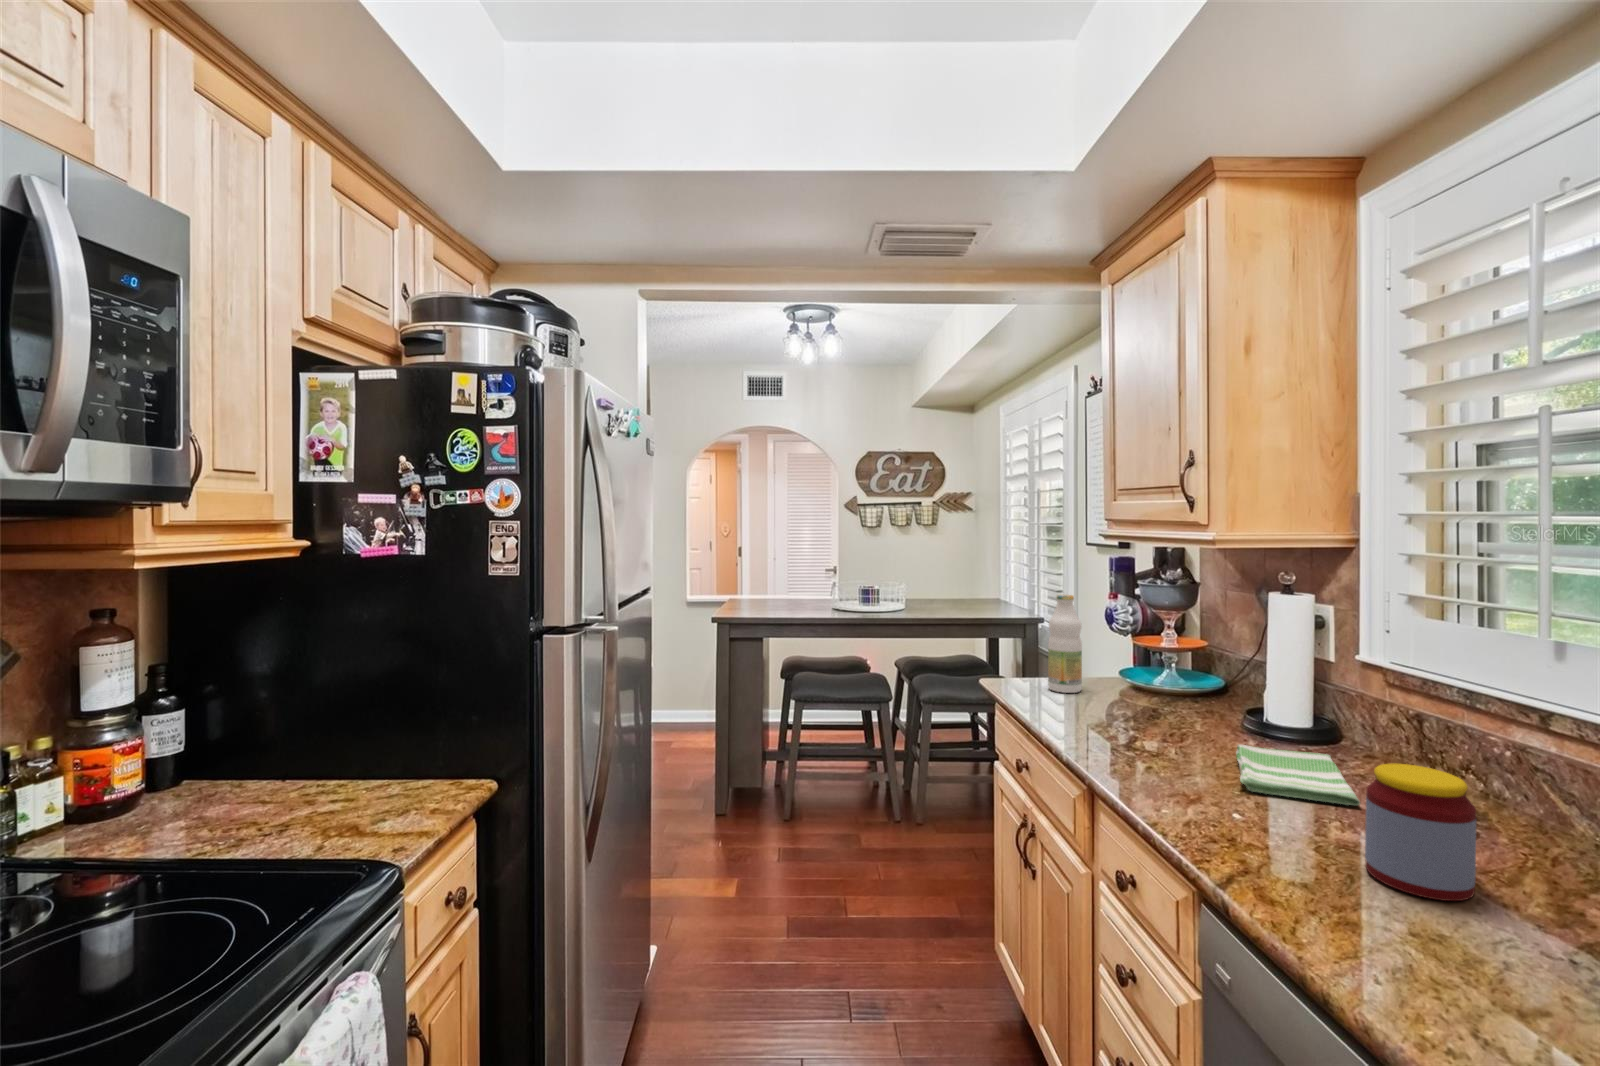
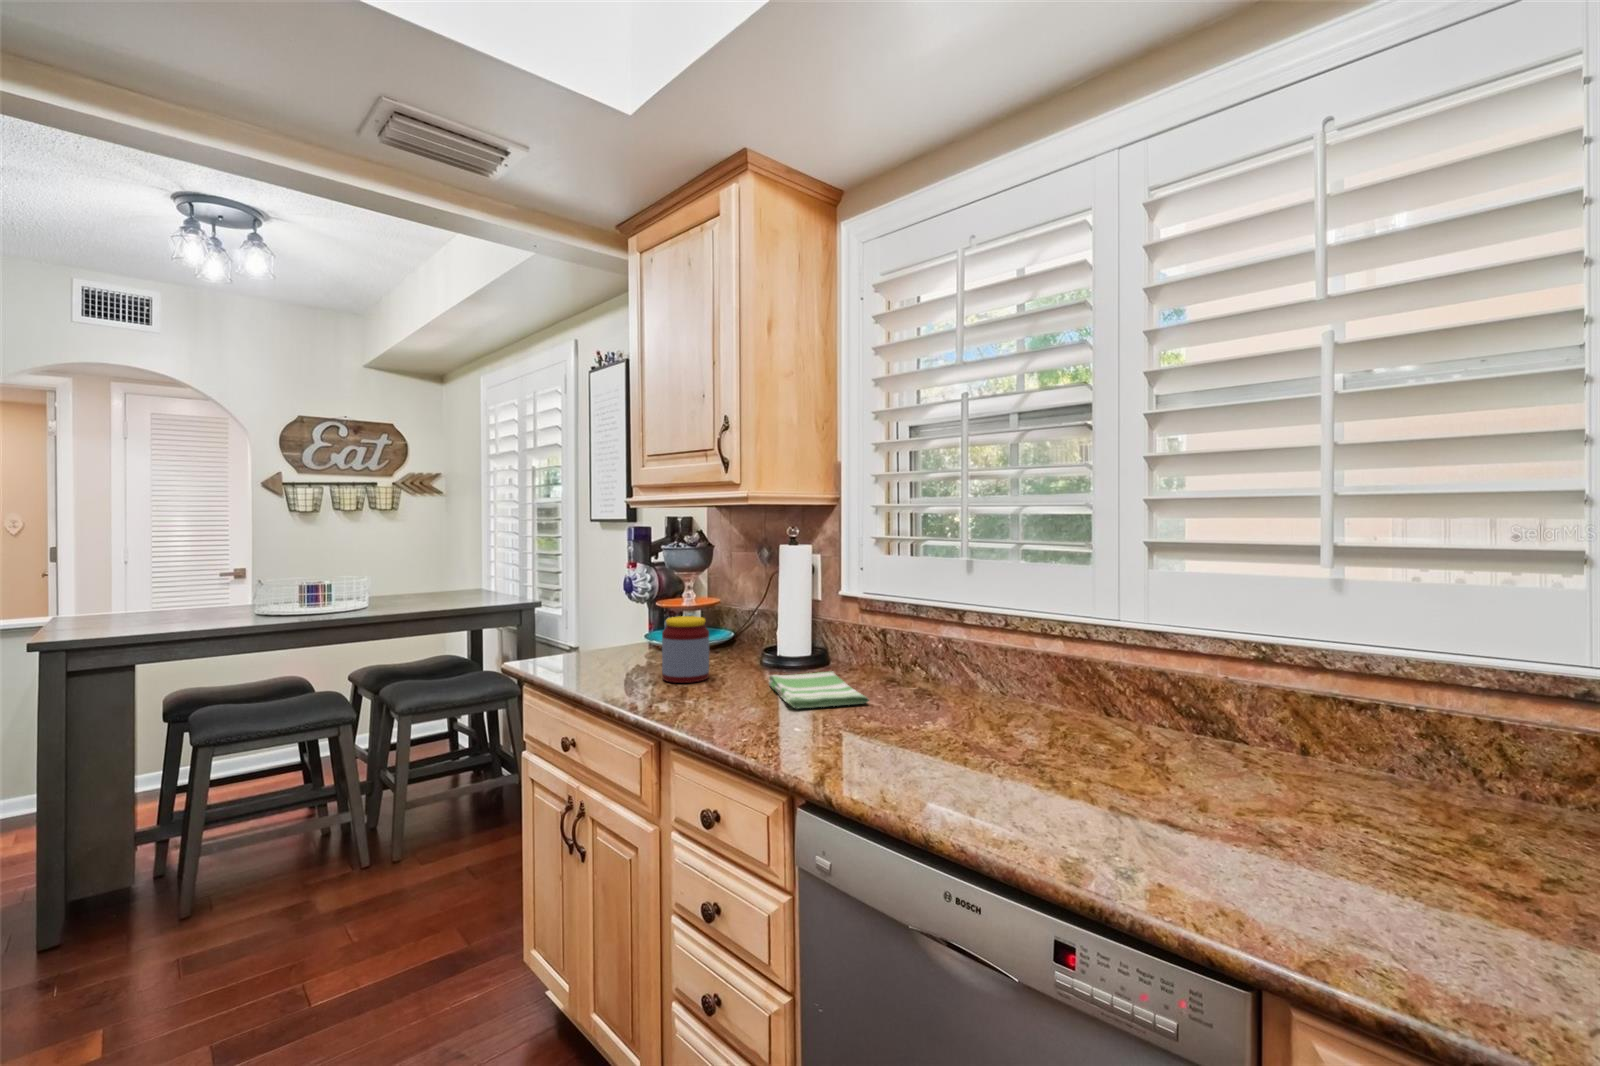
bottle: present [1048,595,1082,693] -> none [580,560,613,660]
jar: present [1365,764,1476,901] -> present [662,616,709,683]

